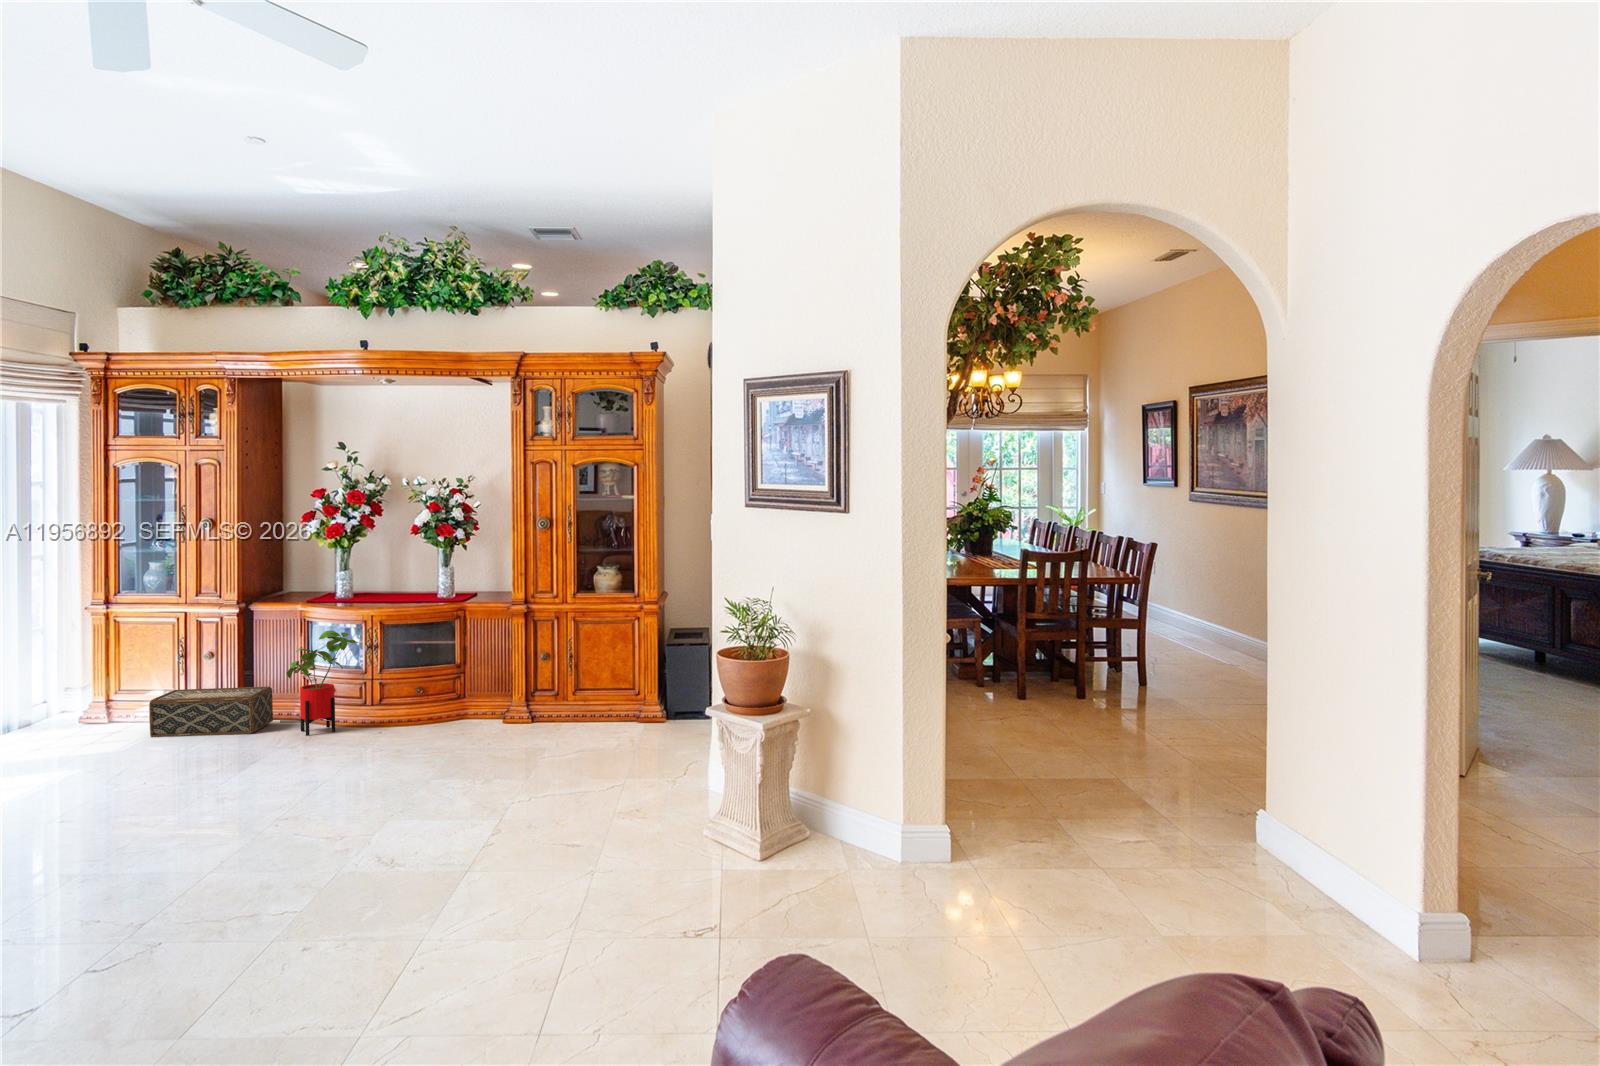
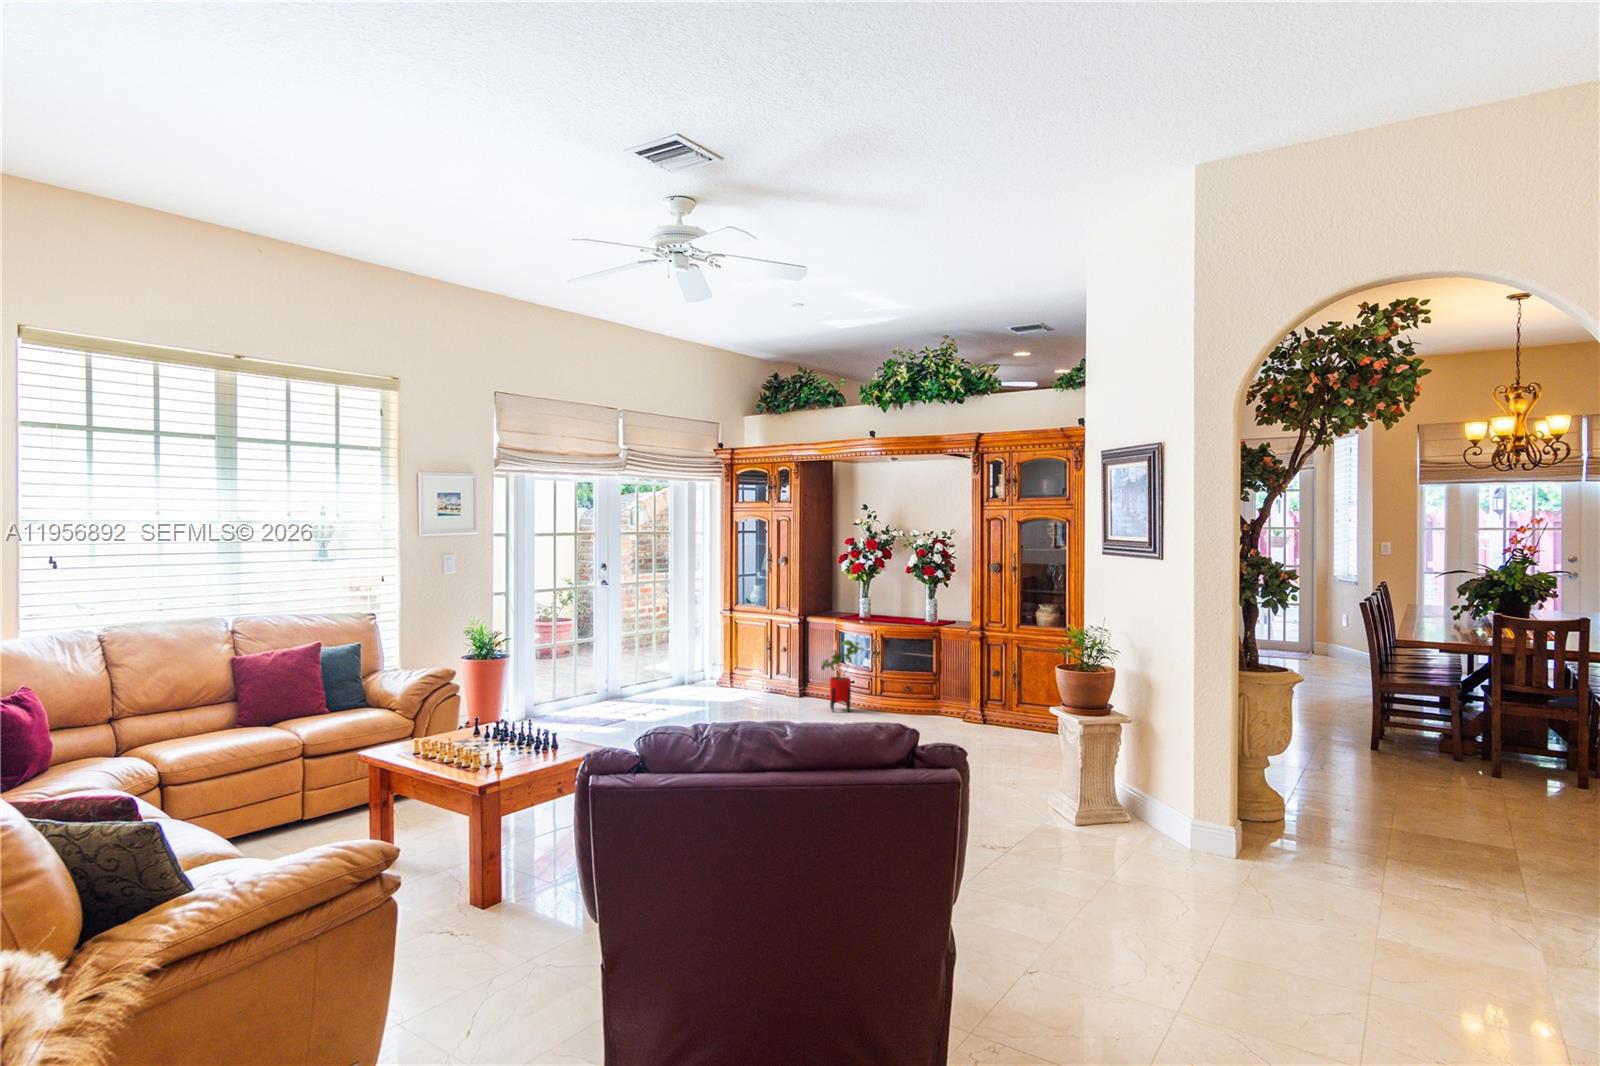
woven basket: present [149,687,273,737] -> none [748,671,817,706]

